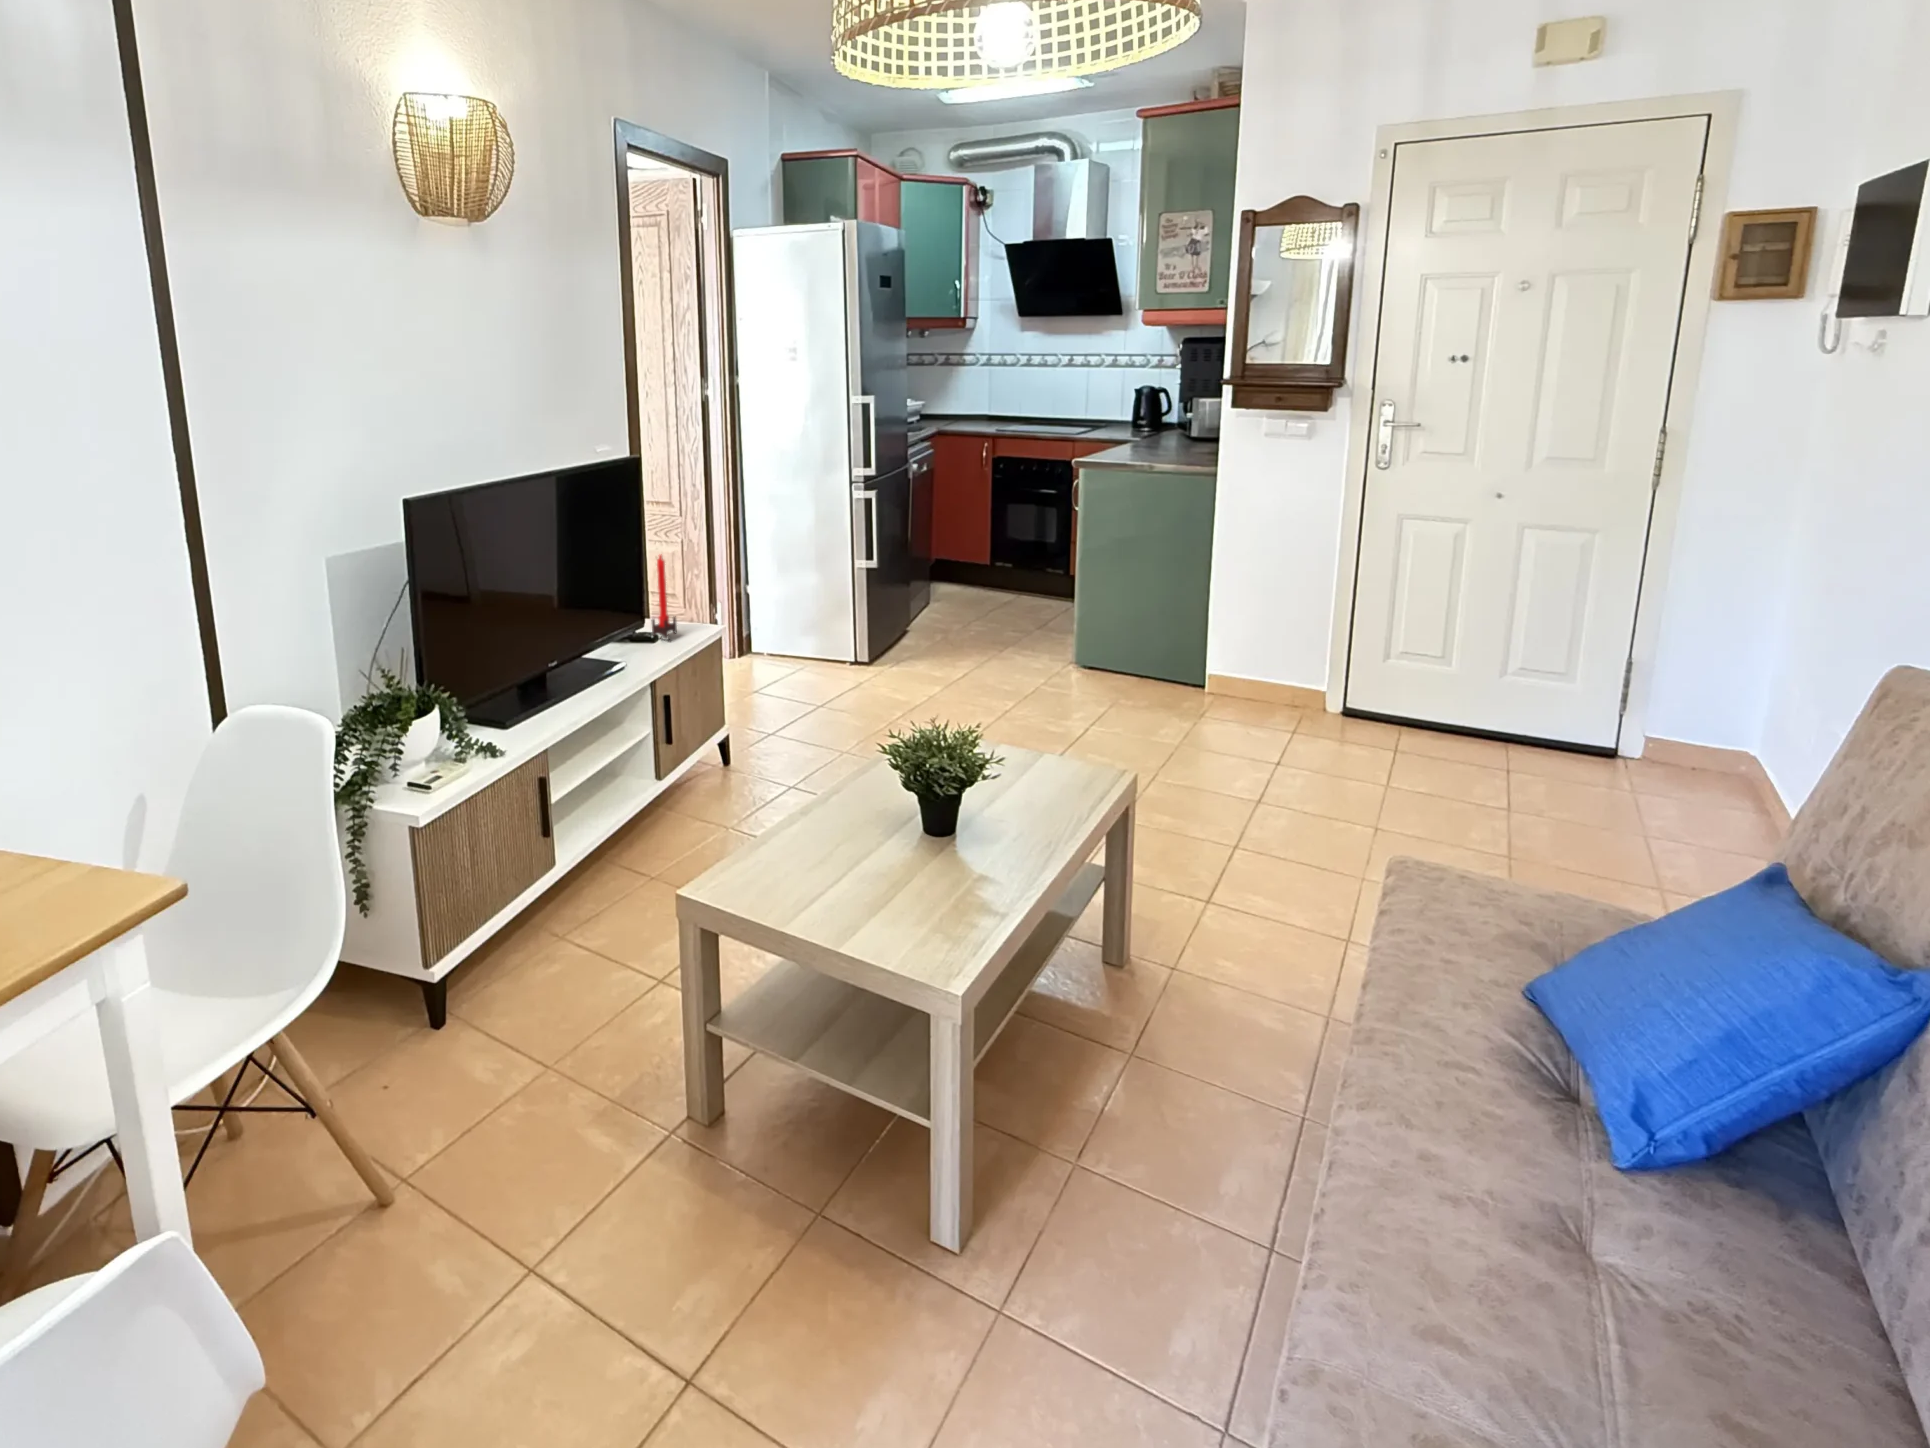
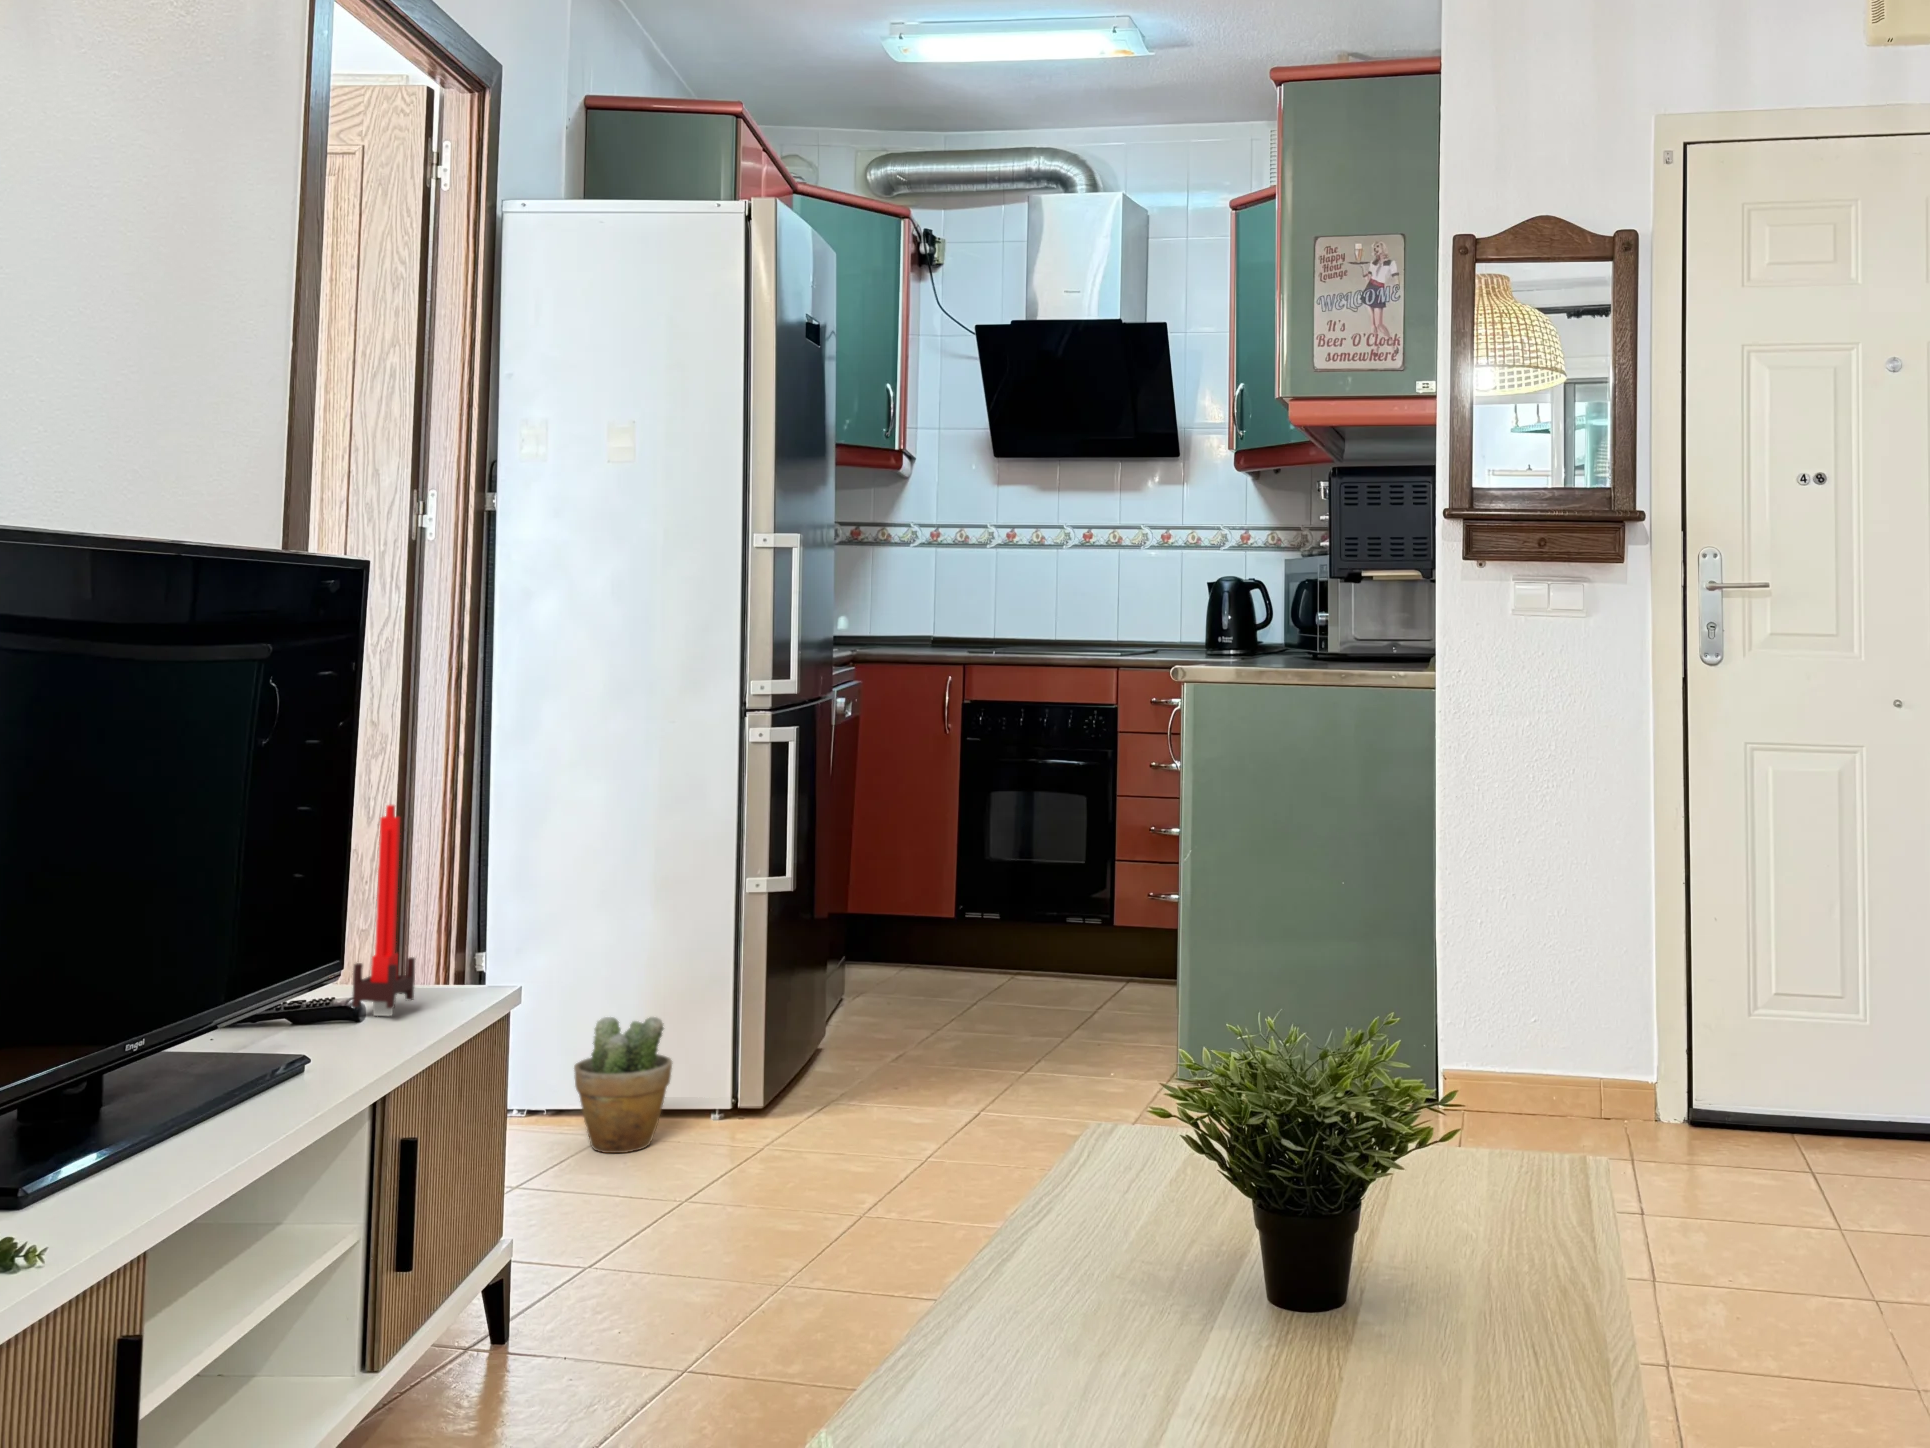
potted plant: none [780,622,822,681] -> present [574,1017,672,1153]

